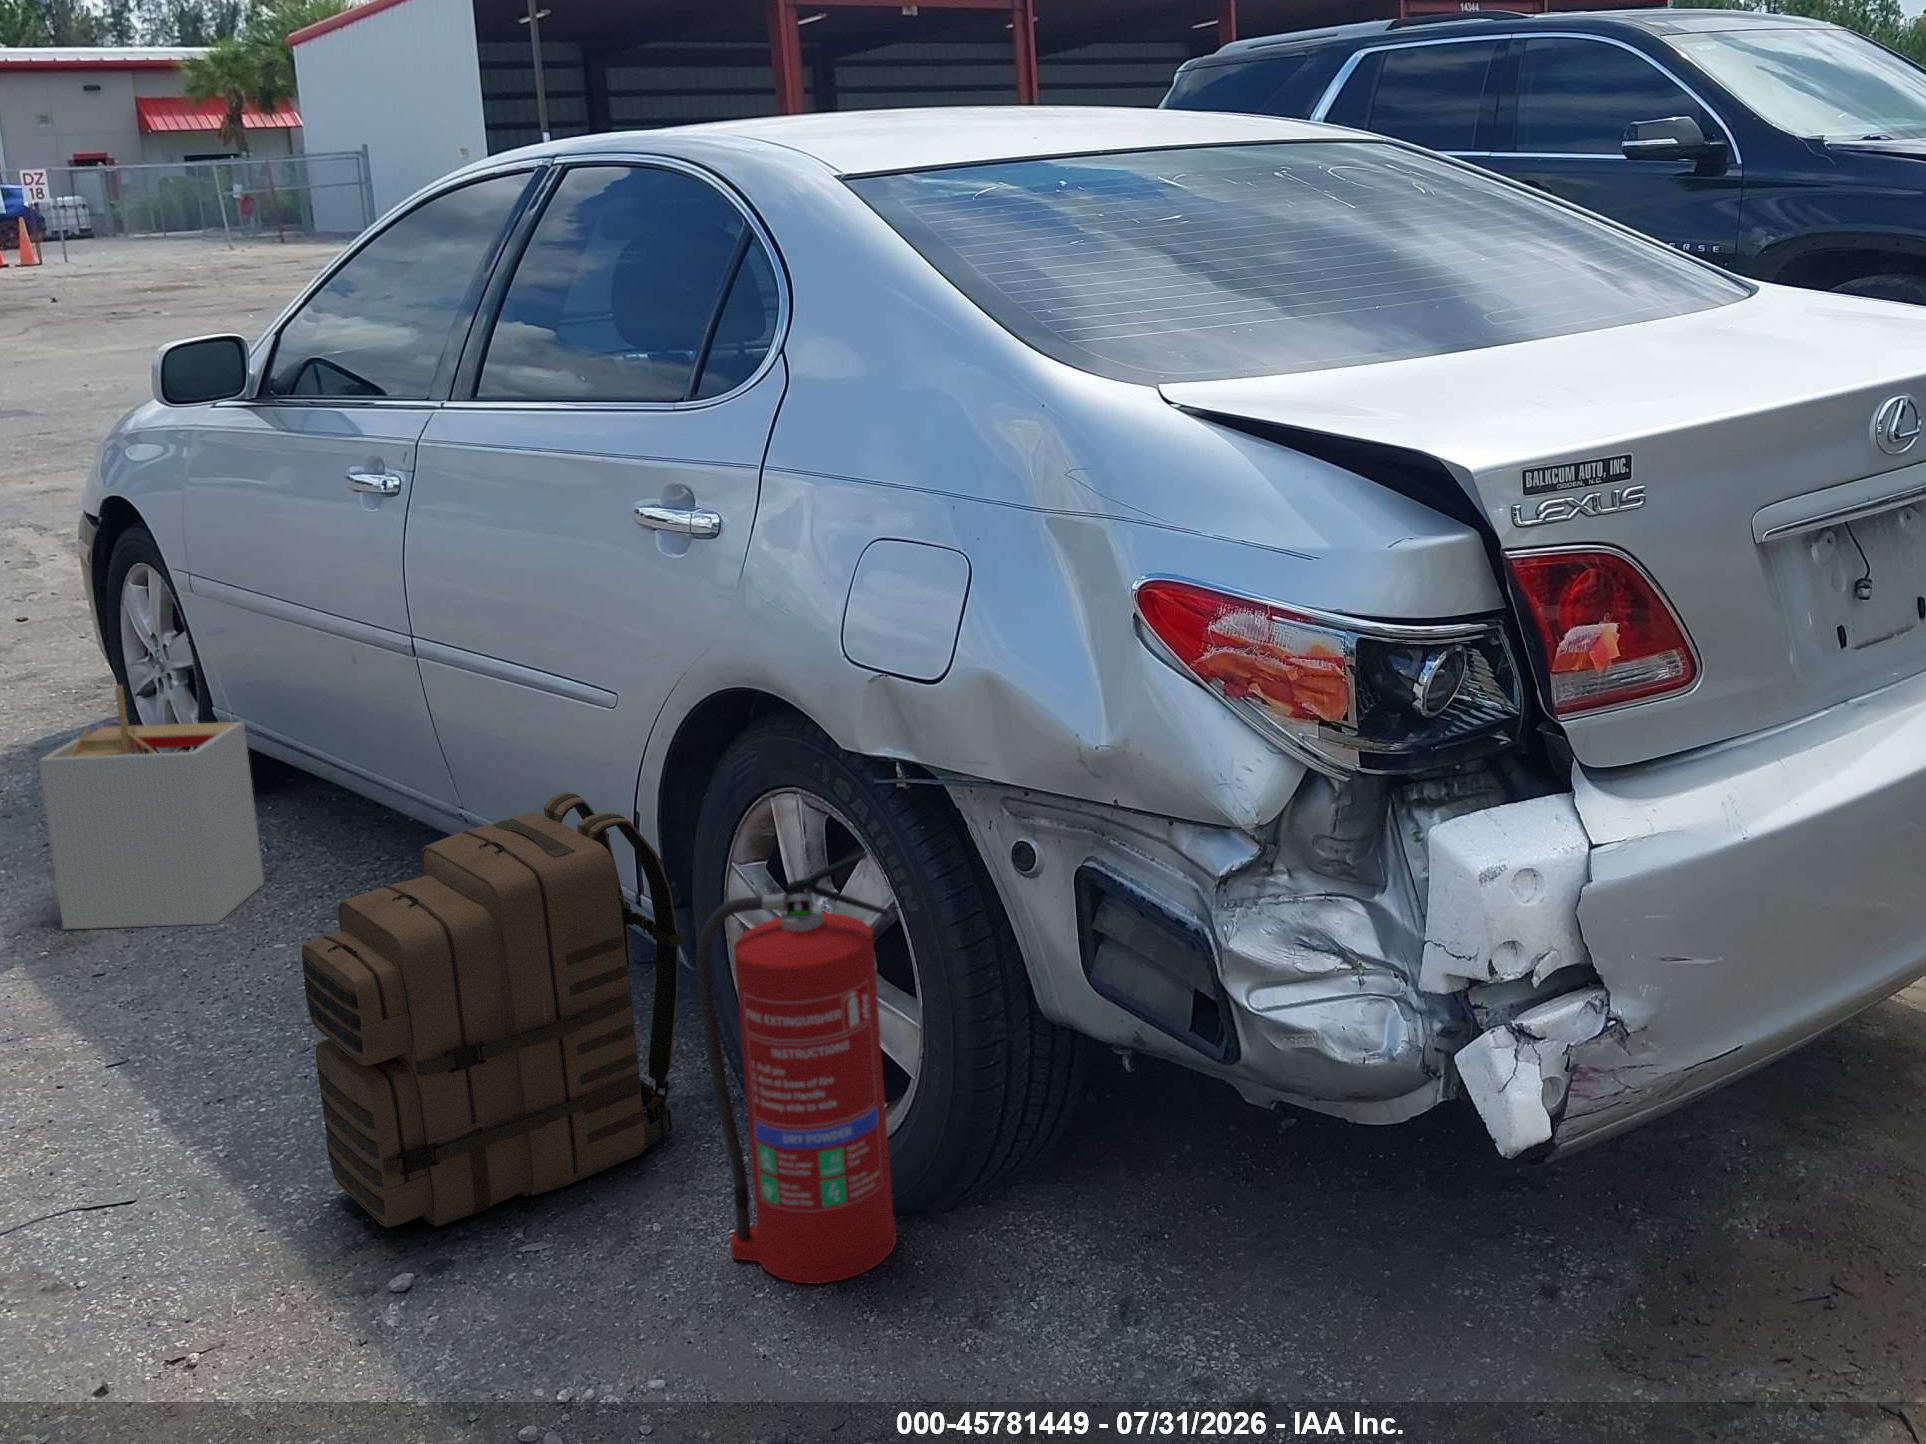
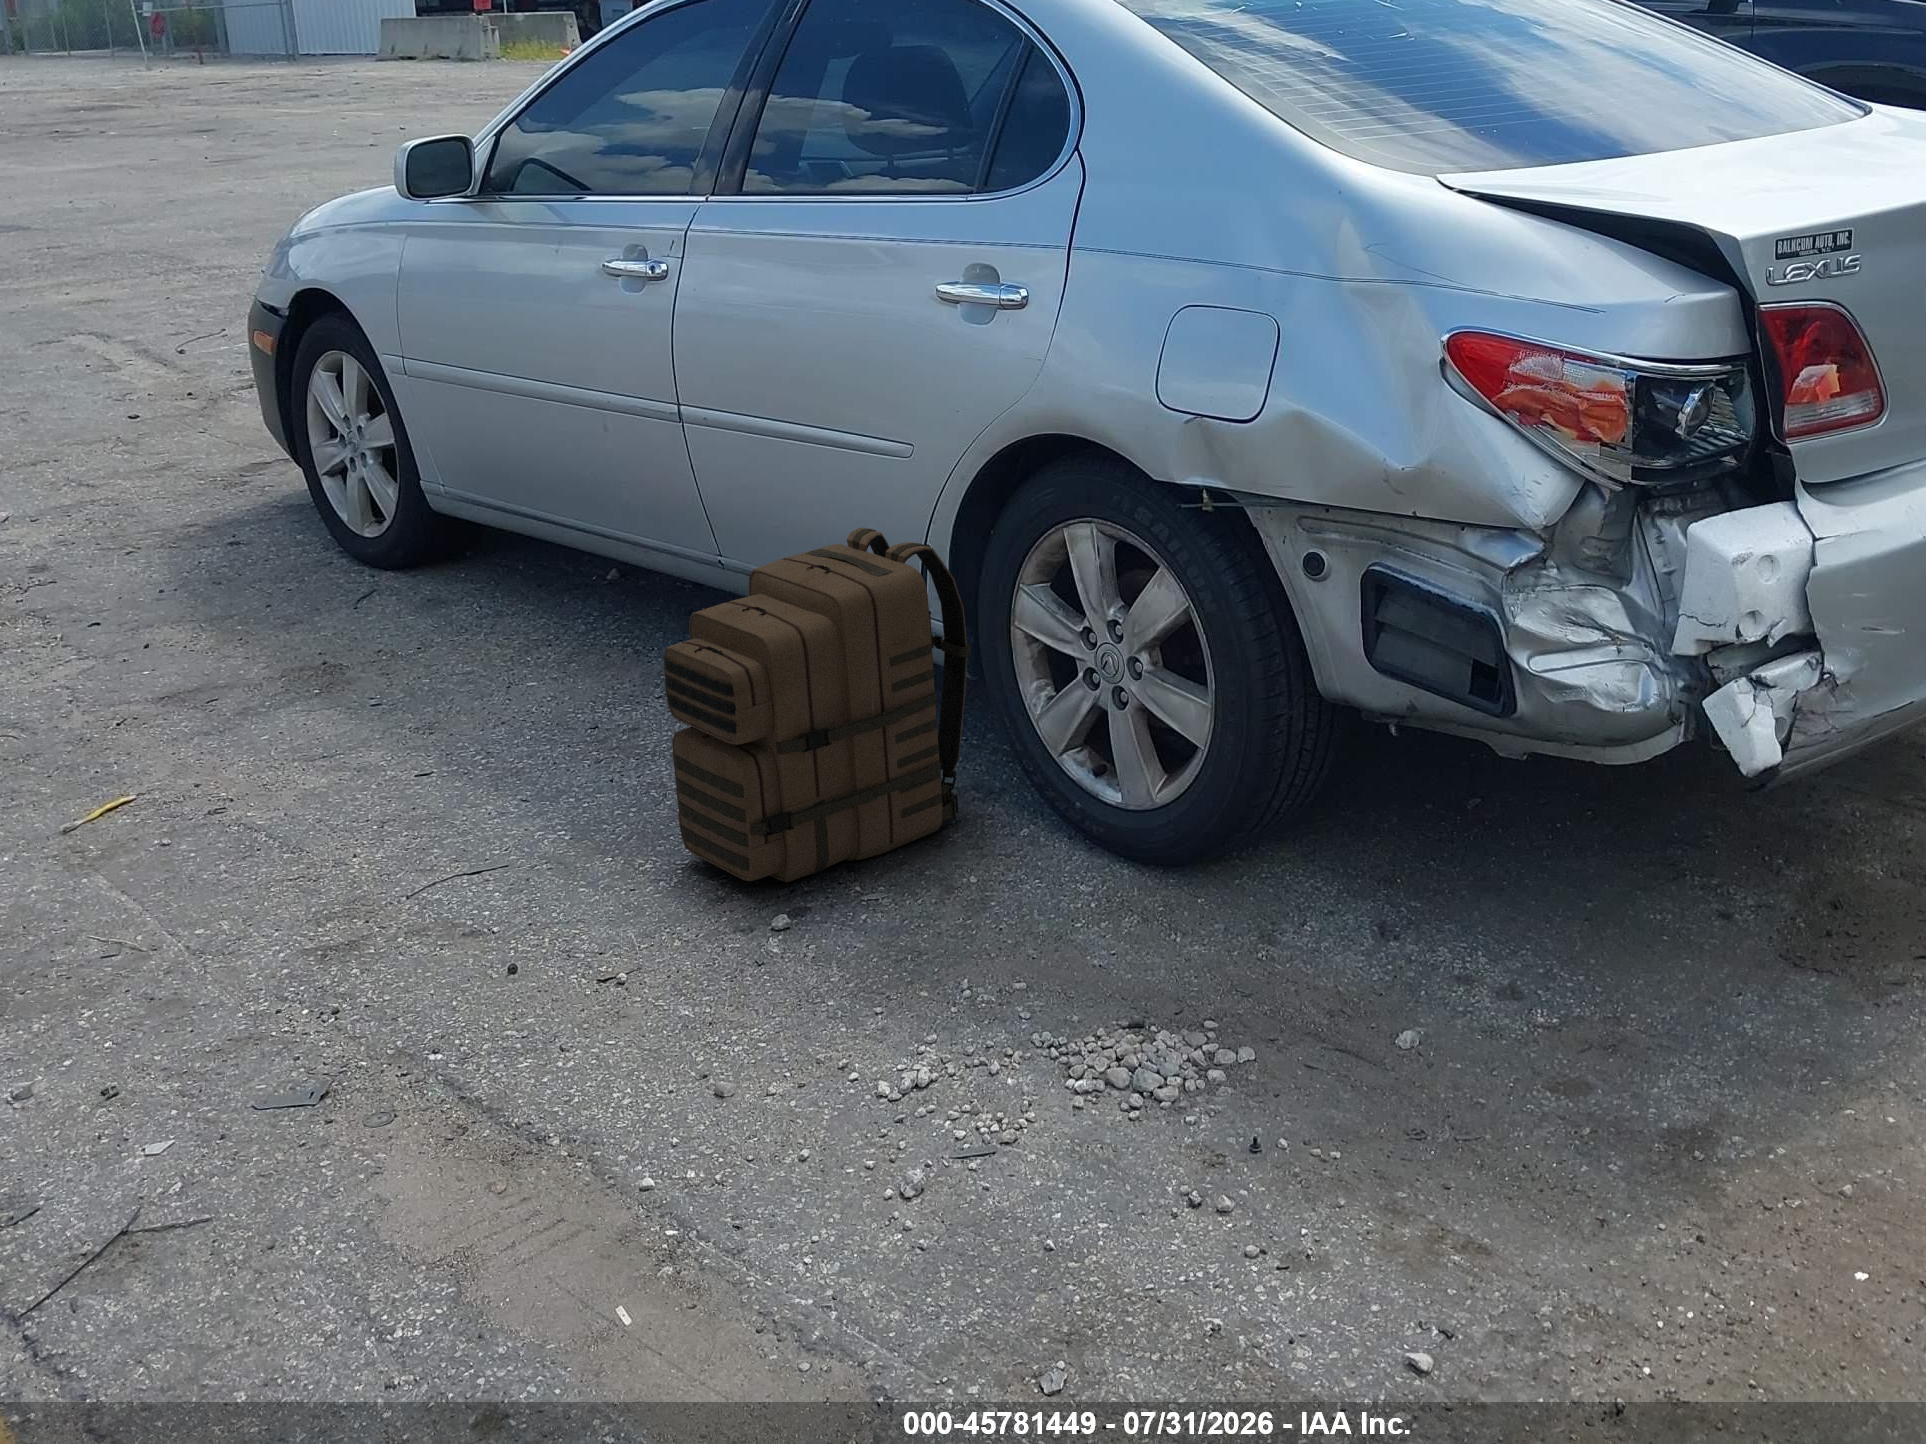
storage bin: present [39,685,264,929] -> none [303,451,491,670]
fire extinguisher: present [696,852,897,1284] -> none [1028,563,1189,917]

